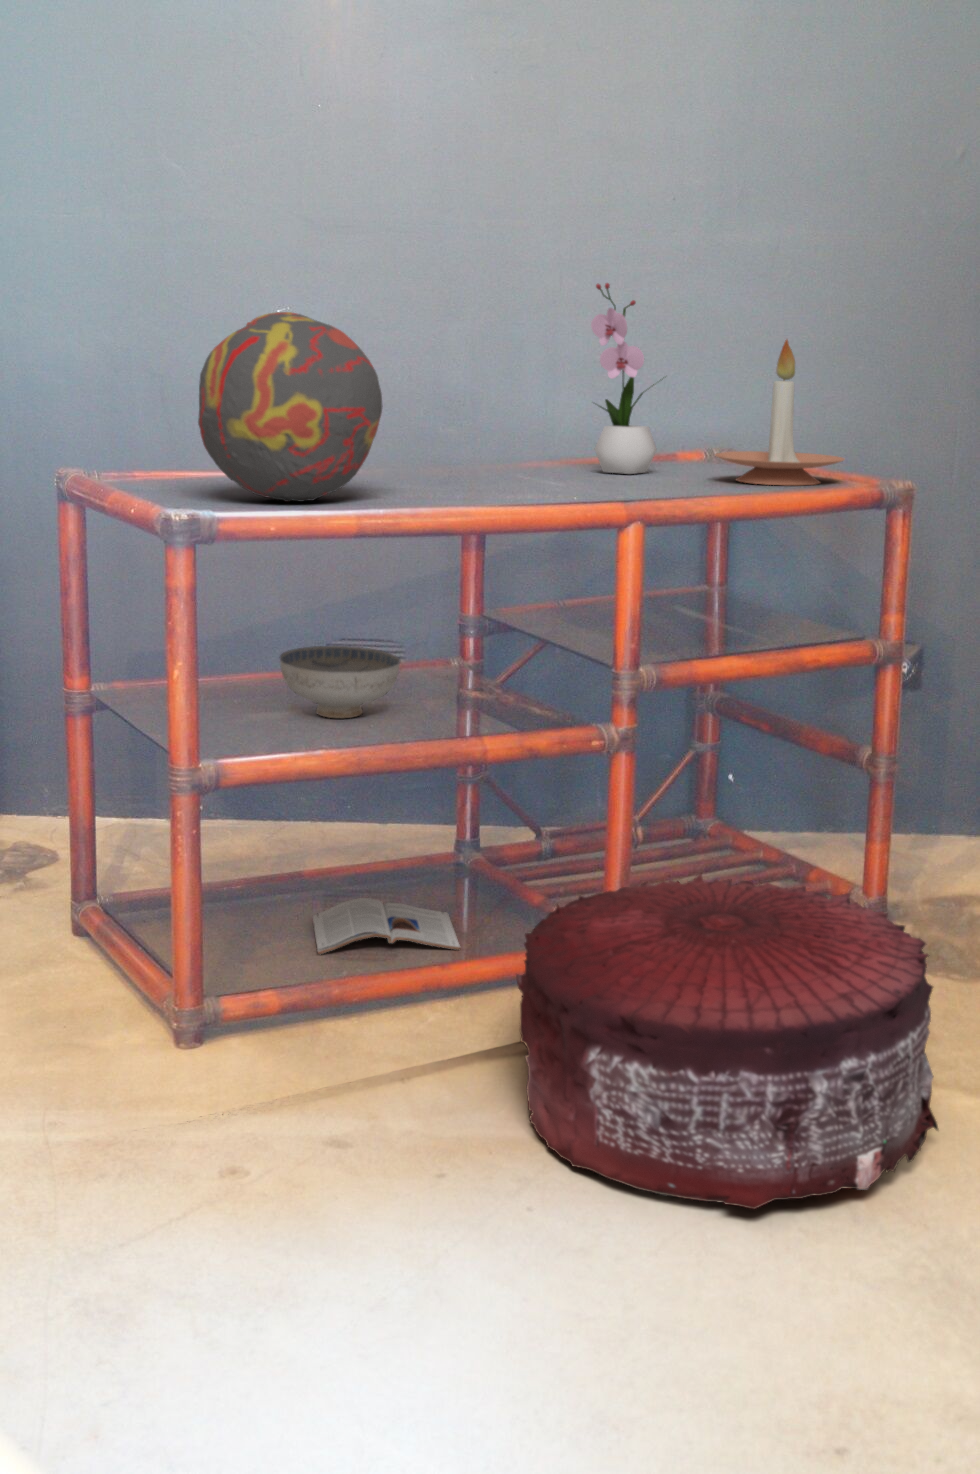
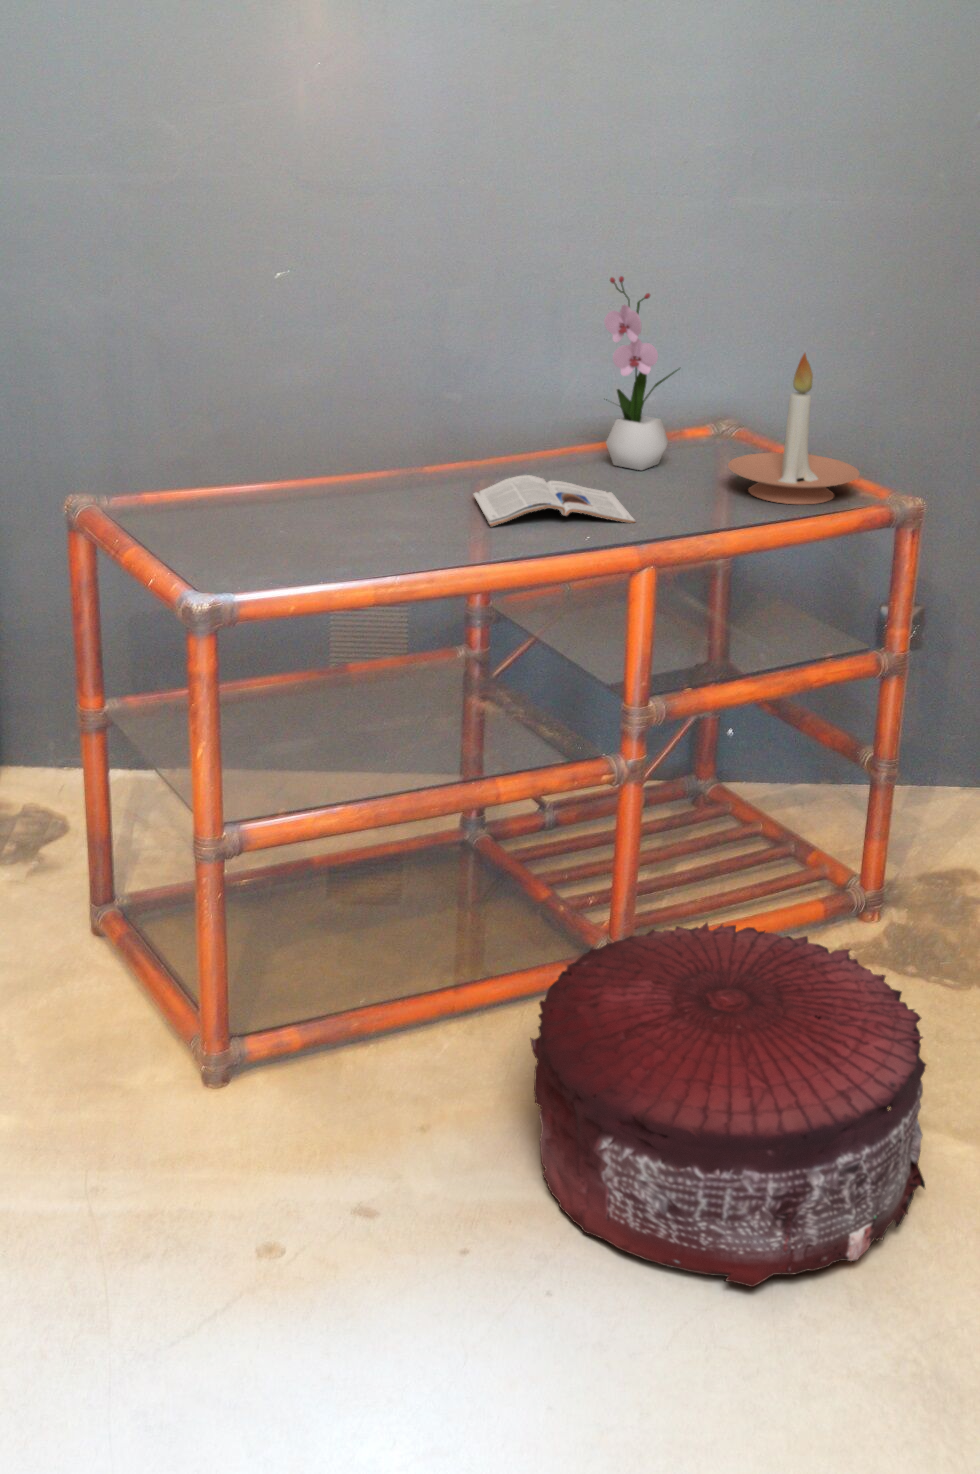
decorative orb: present [198,312,383,502] -> none [211,365,397,558]
ceramic bowl: present [280,646,400,718] -> none [293,665,413,747]
magazine: present [313,898,460,954] -> present [474,475,635,526]

